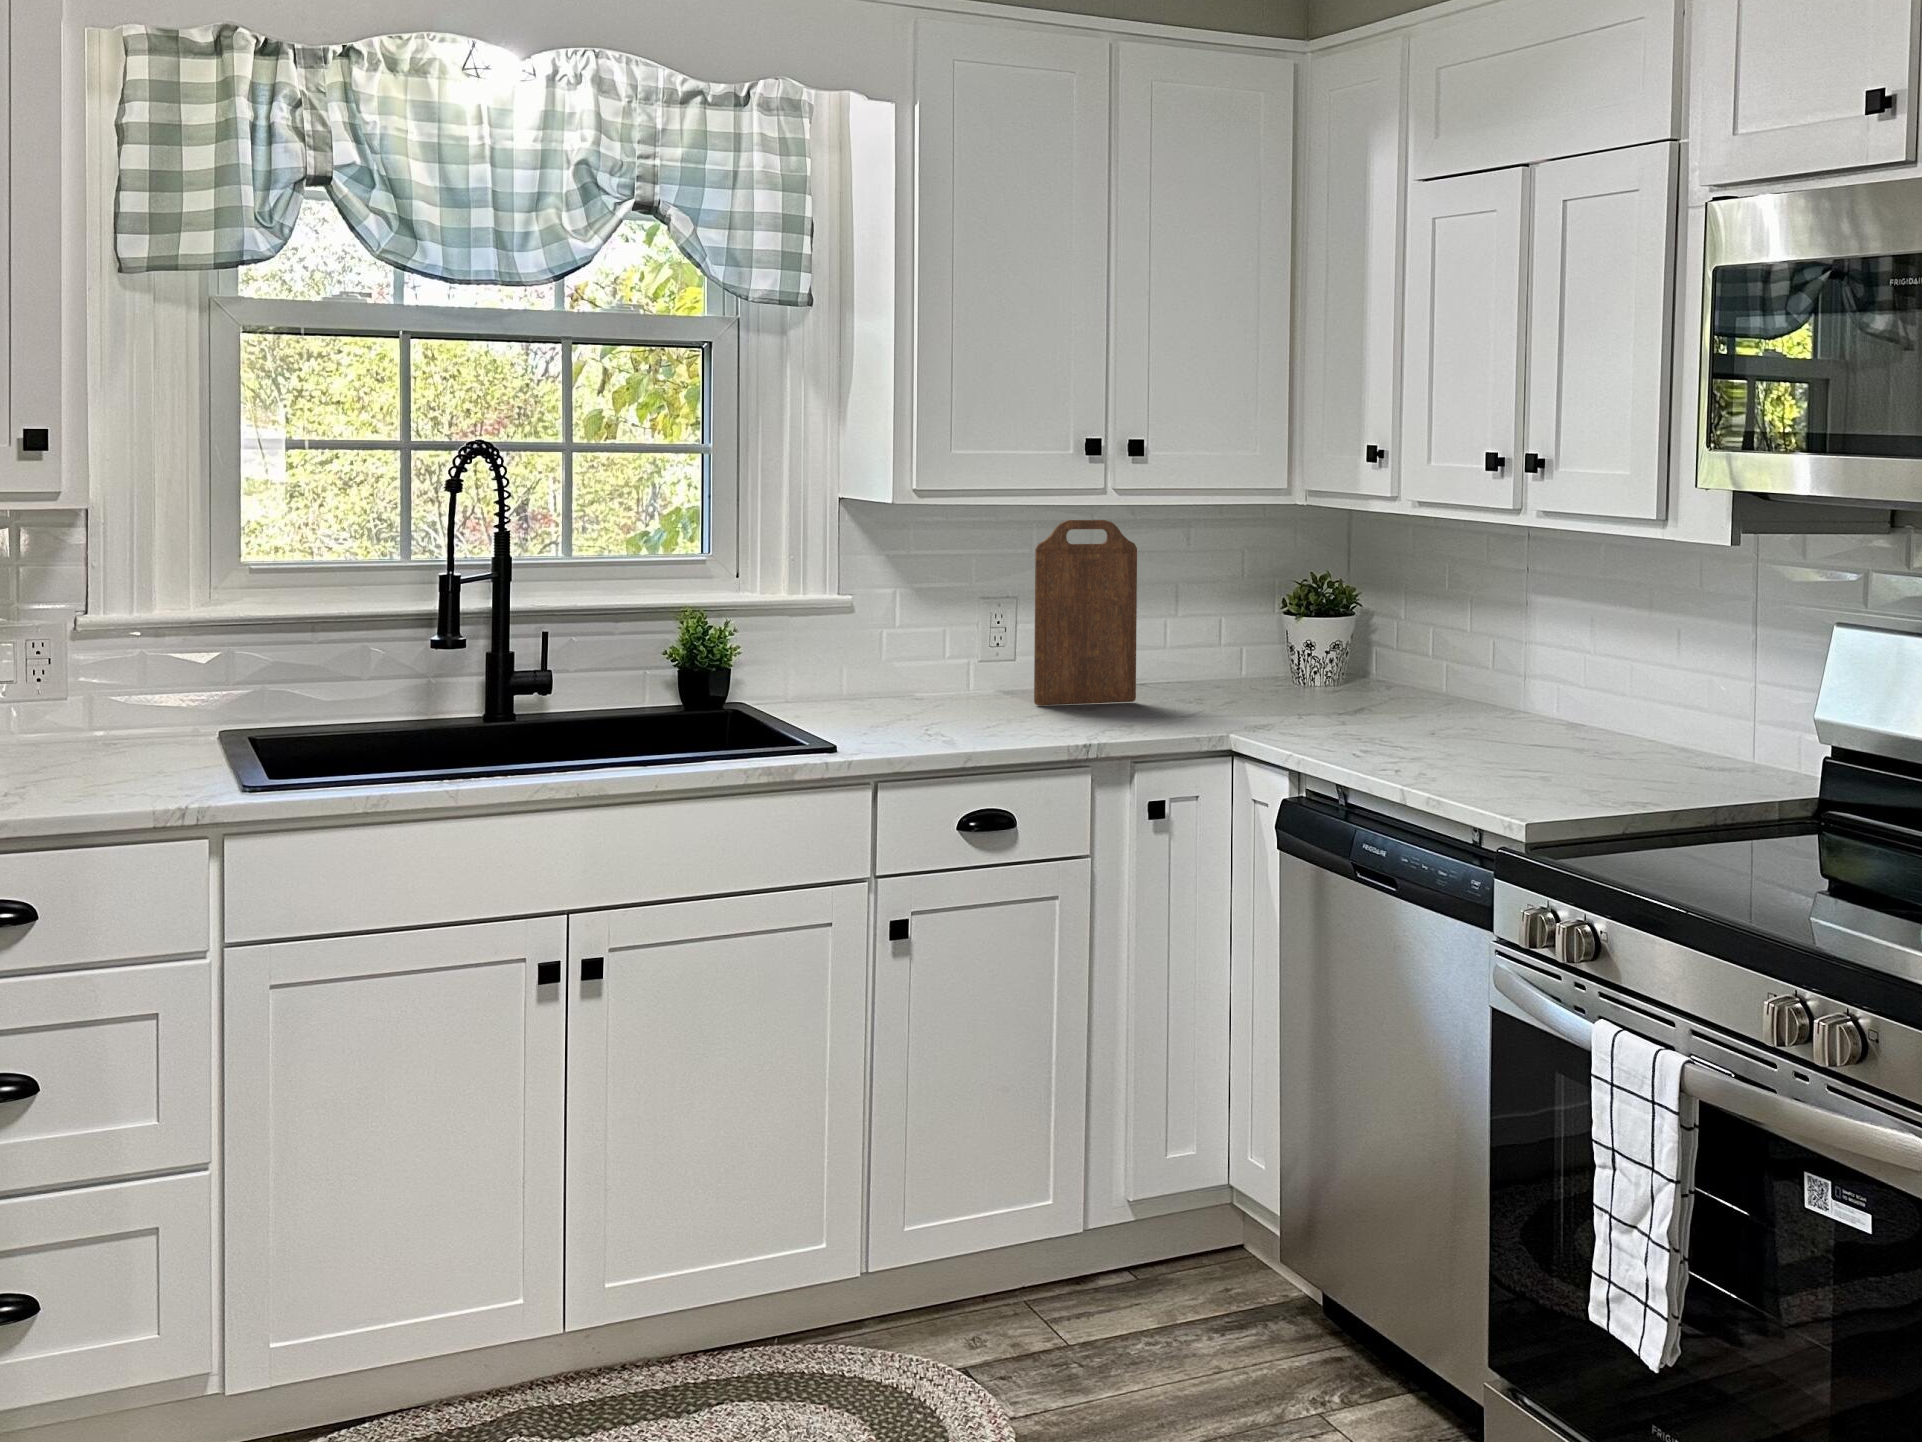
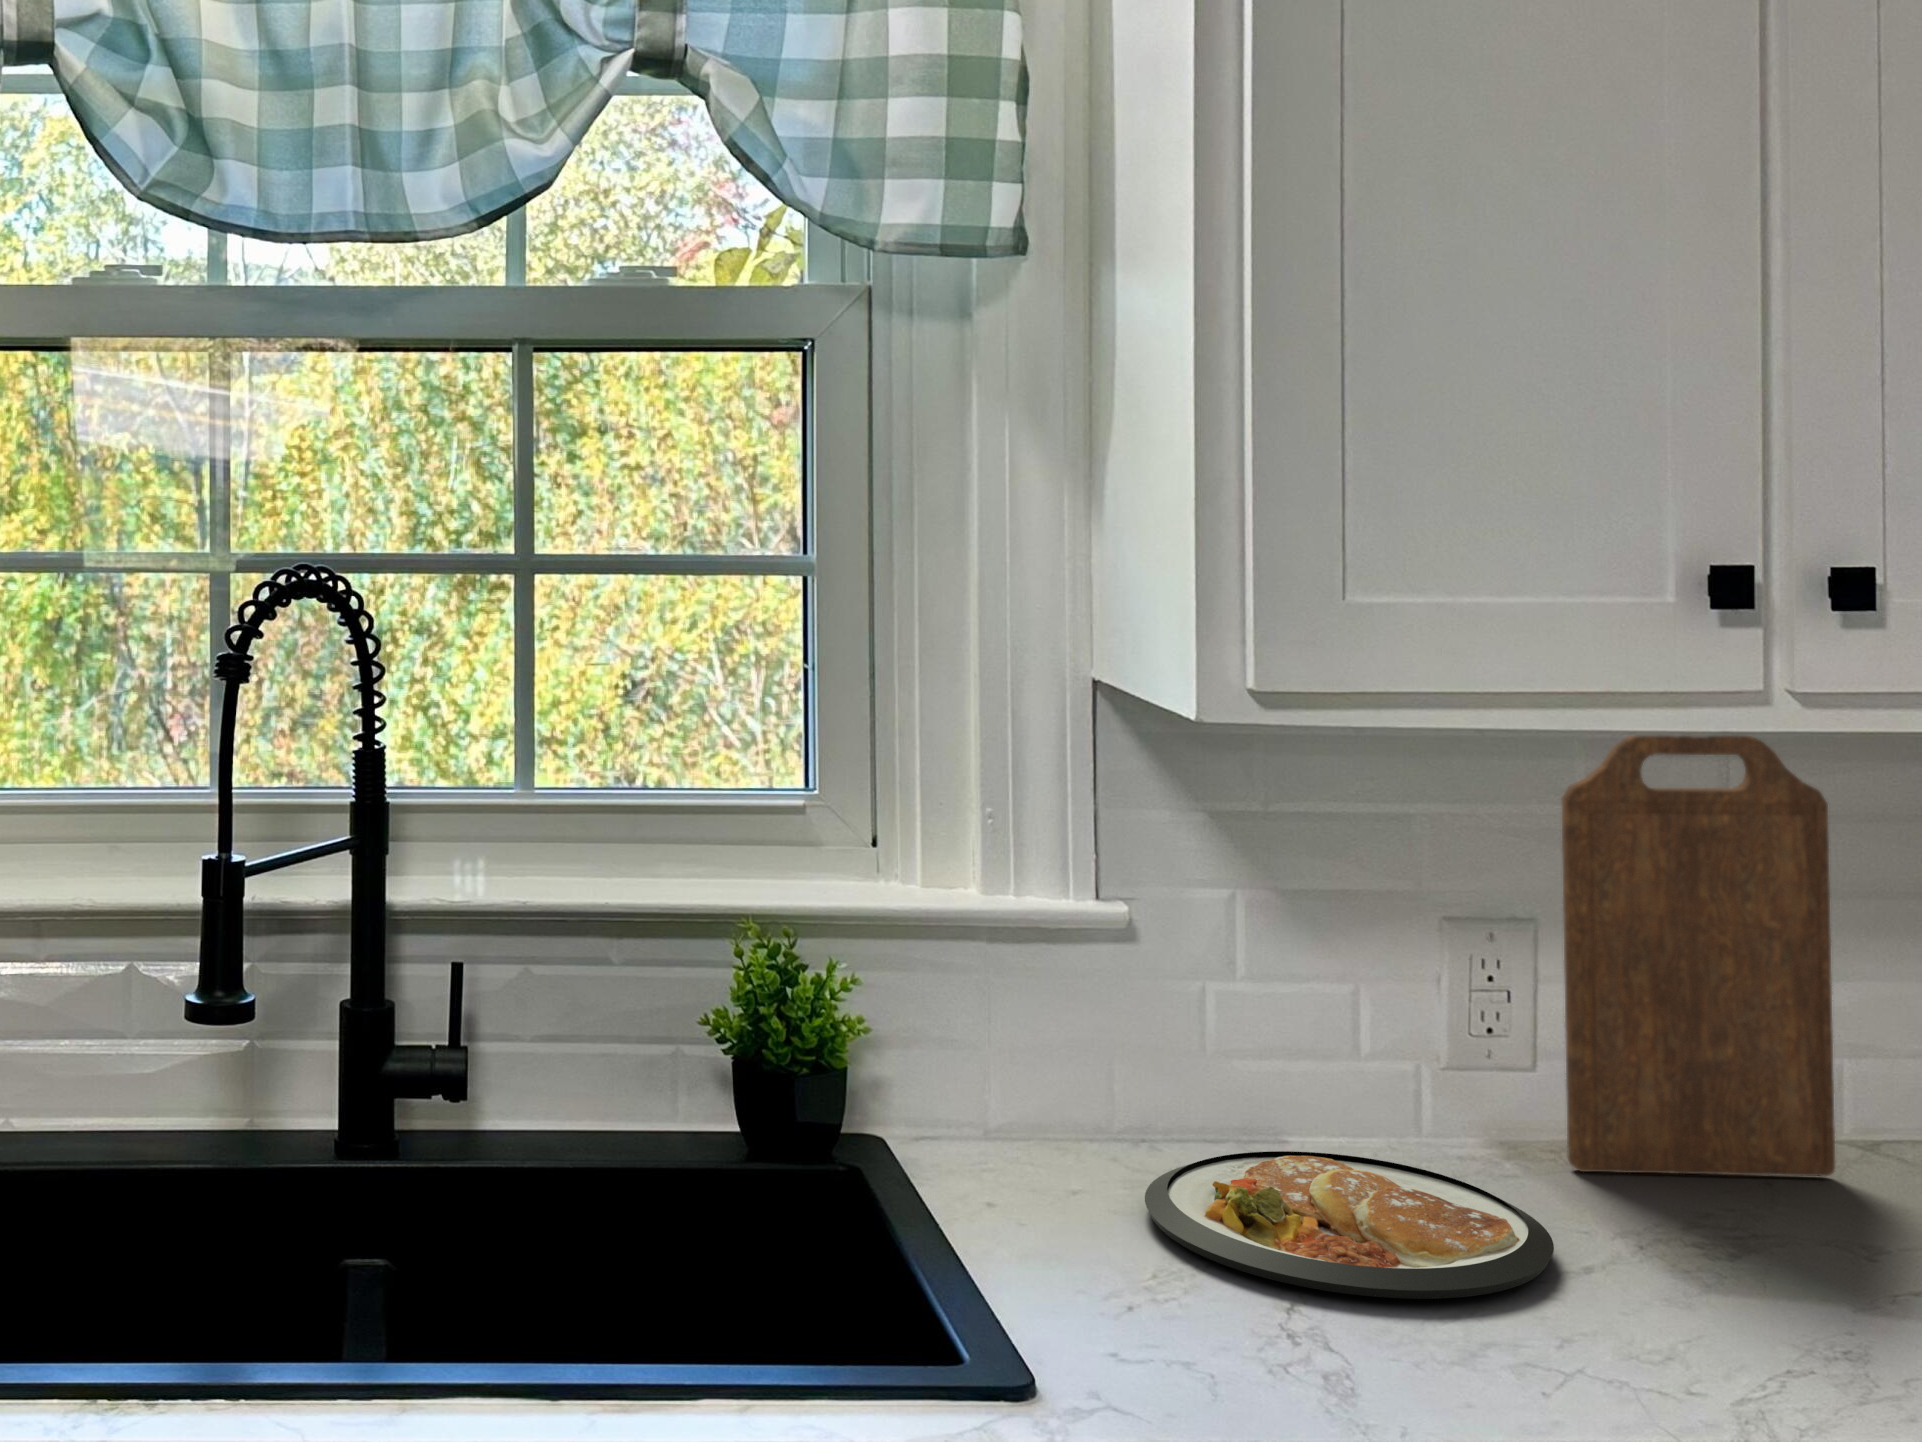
dish: none [861,700,1020,726] -> present [1145,1151,1554,1299]

